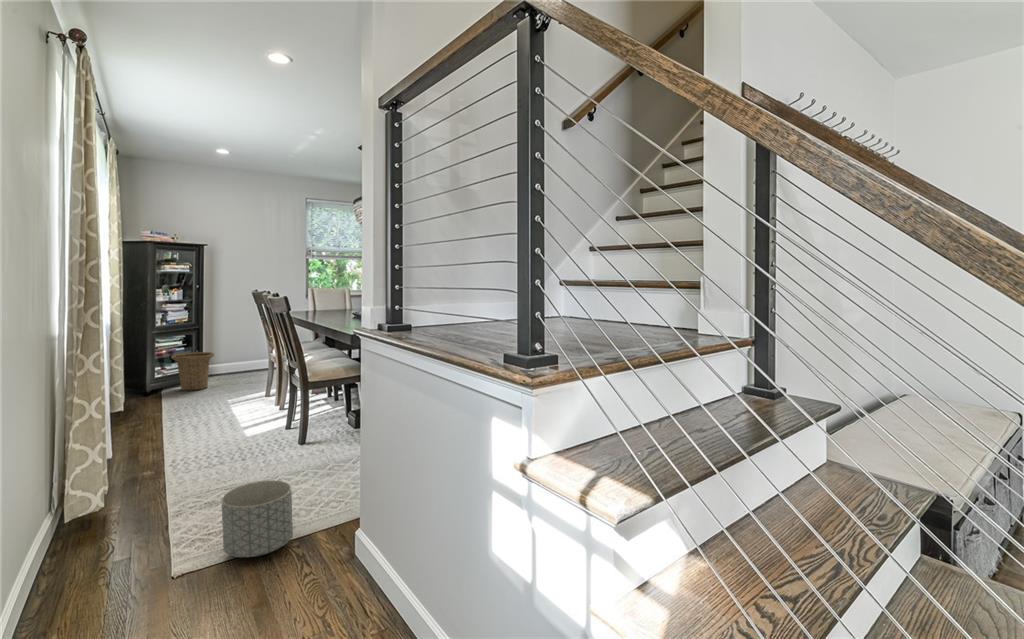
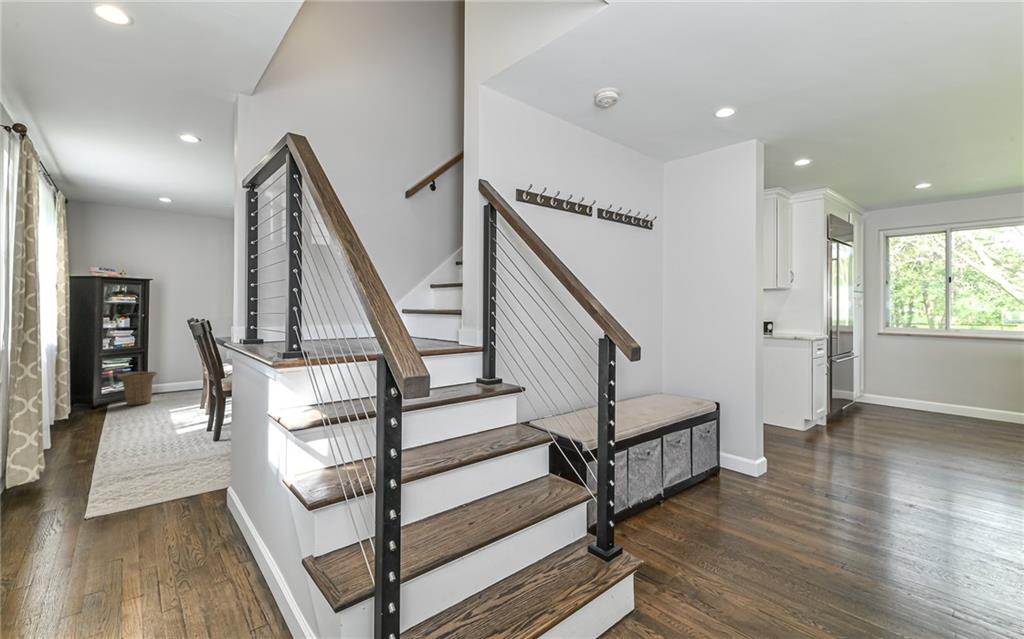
planter: present [221,480,293,557] -> none [123,452,181,505]

